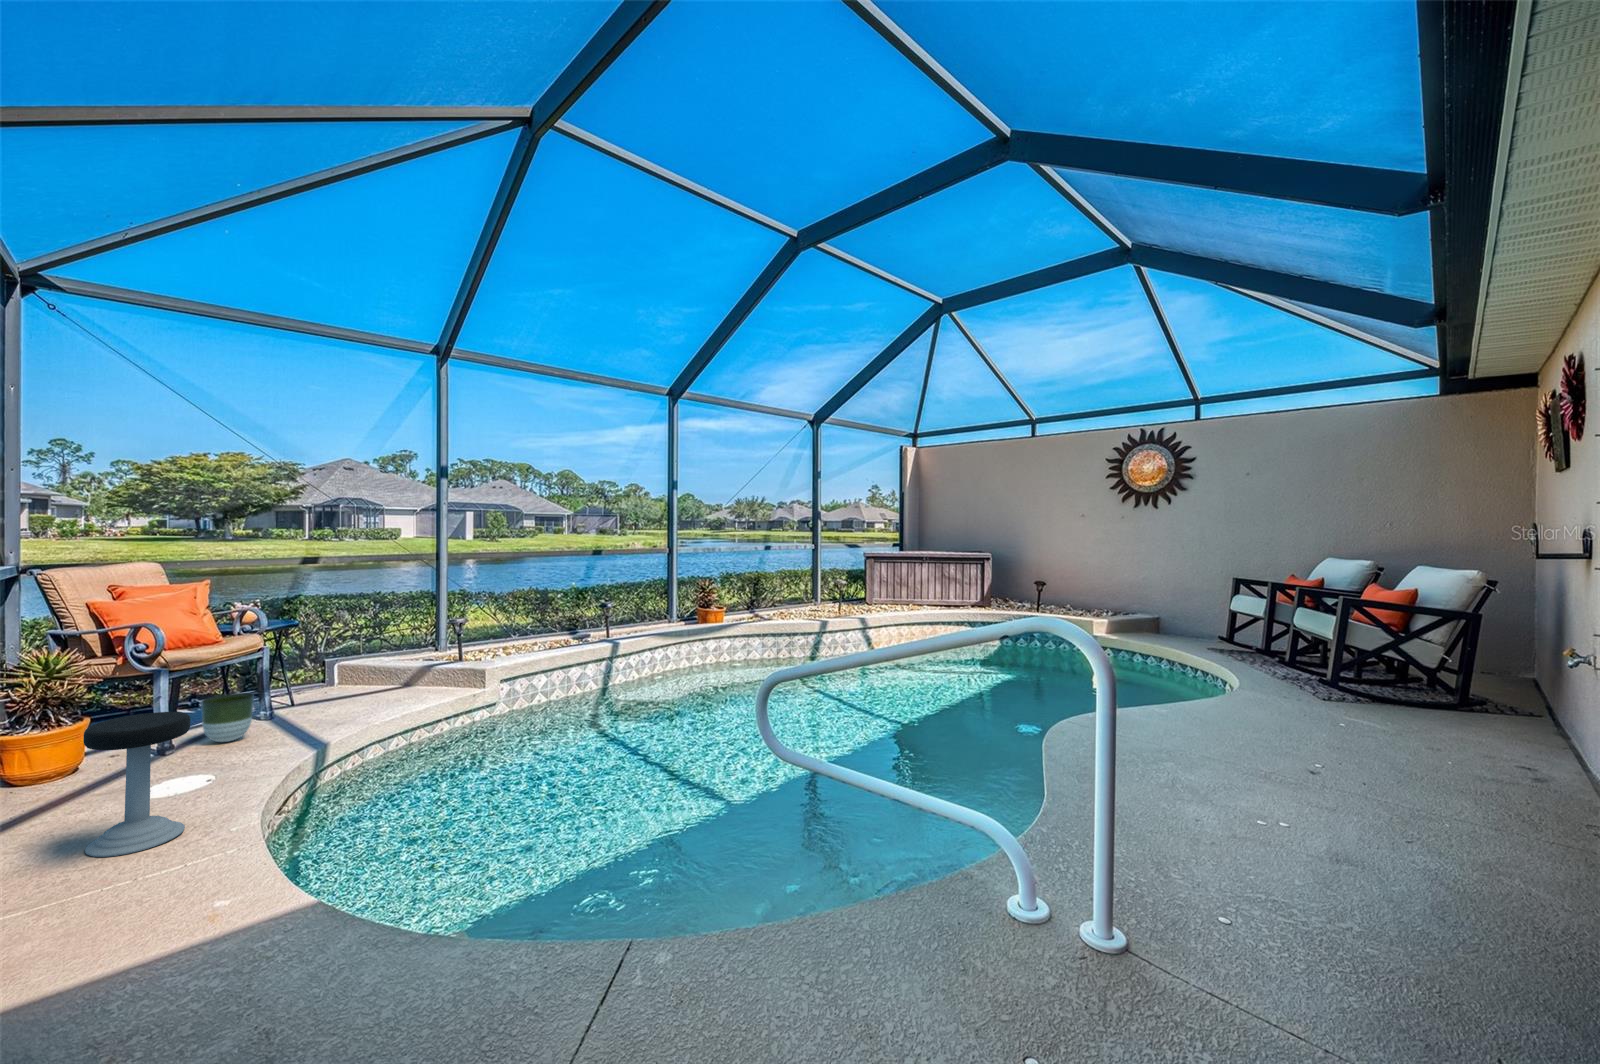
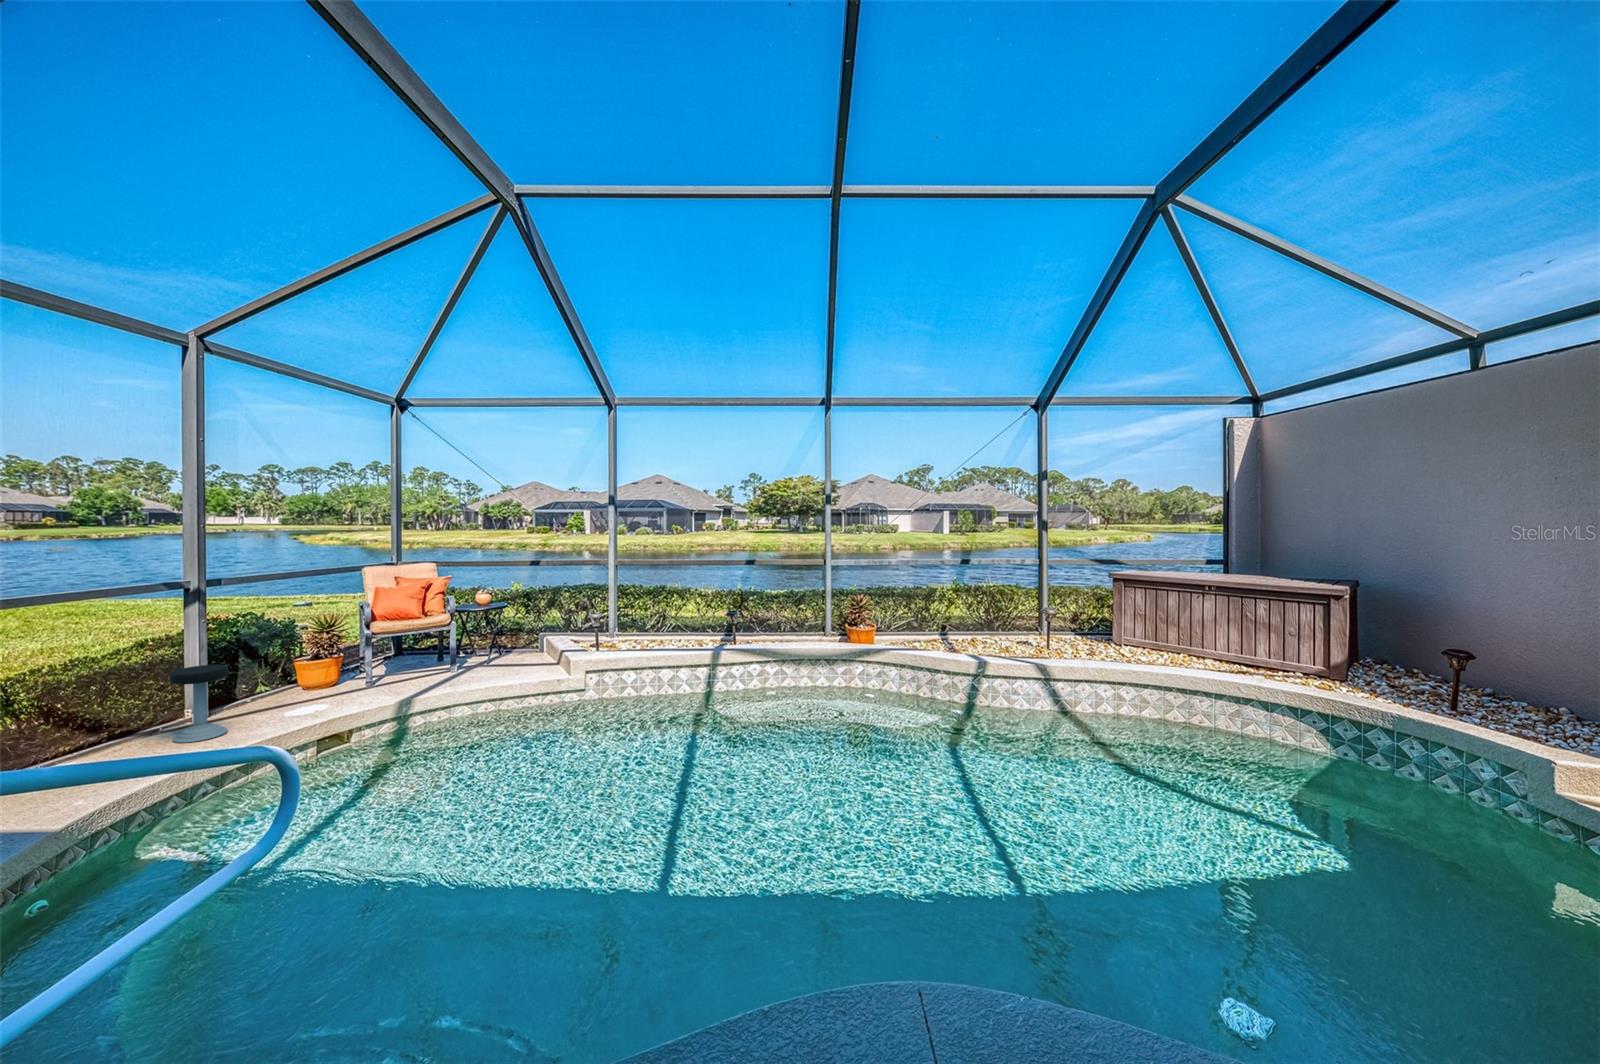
planter: present [201,693,254,742] -> none [369,654,399,685]

